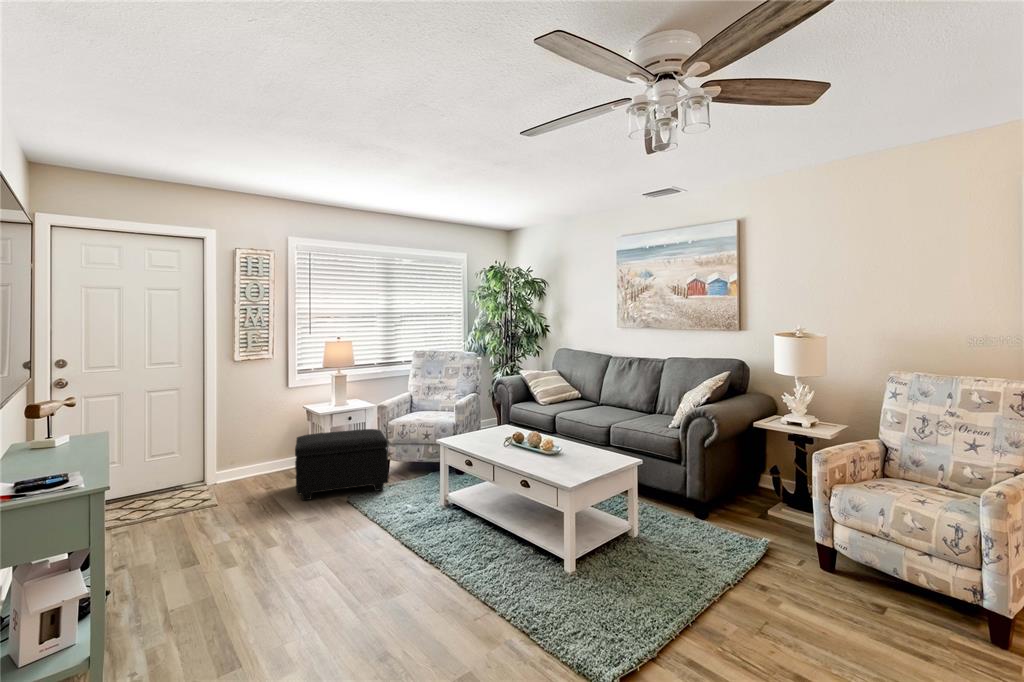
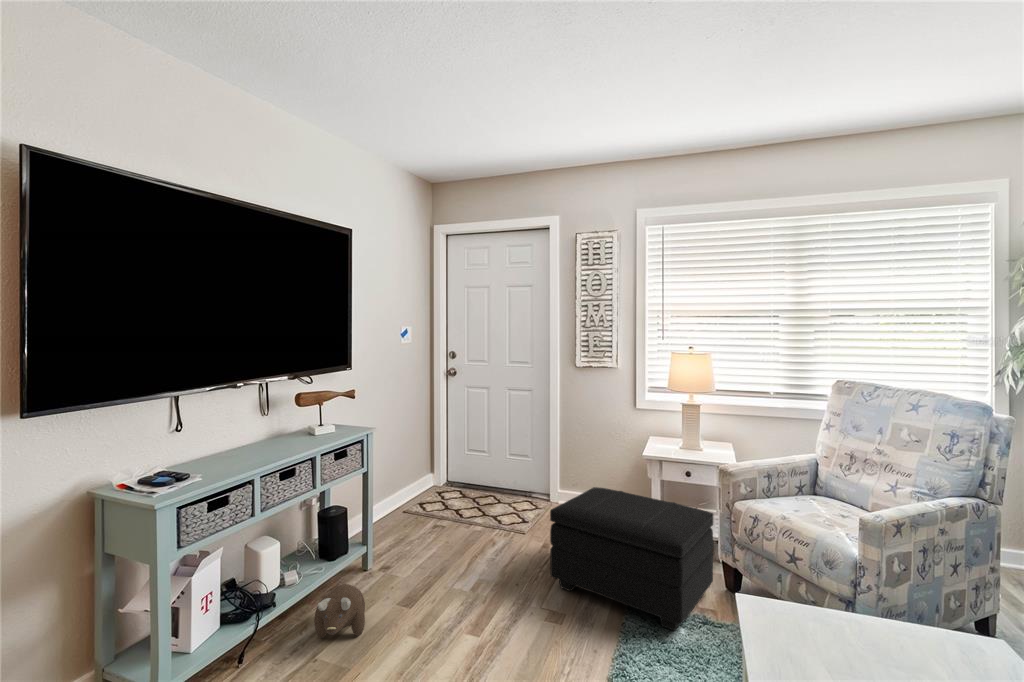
plush toy: none [162,531,214,576] -> present [314,584,365,638]

